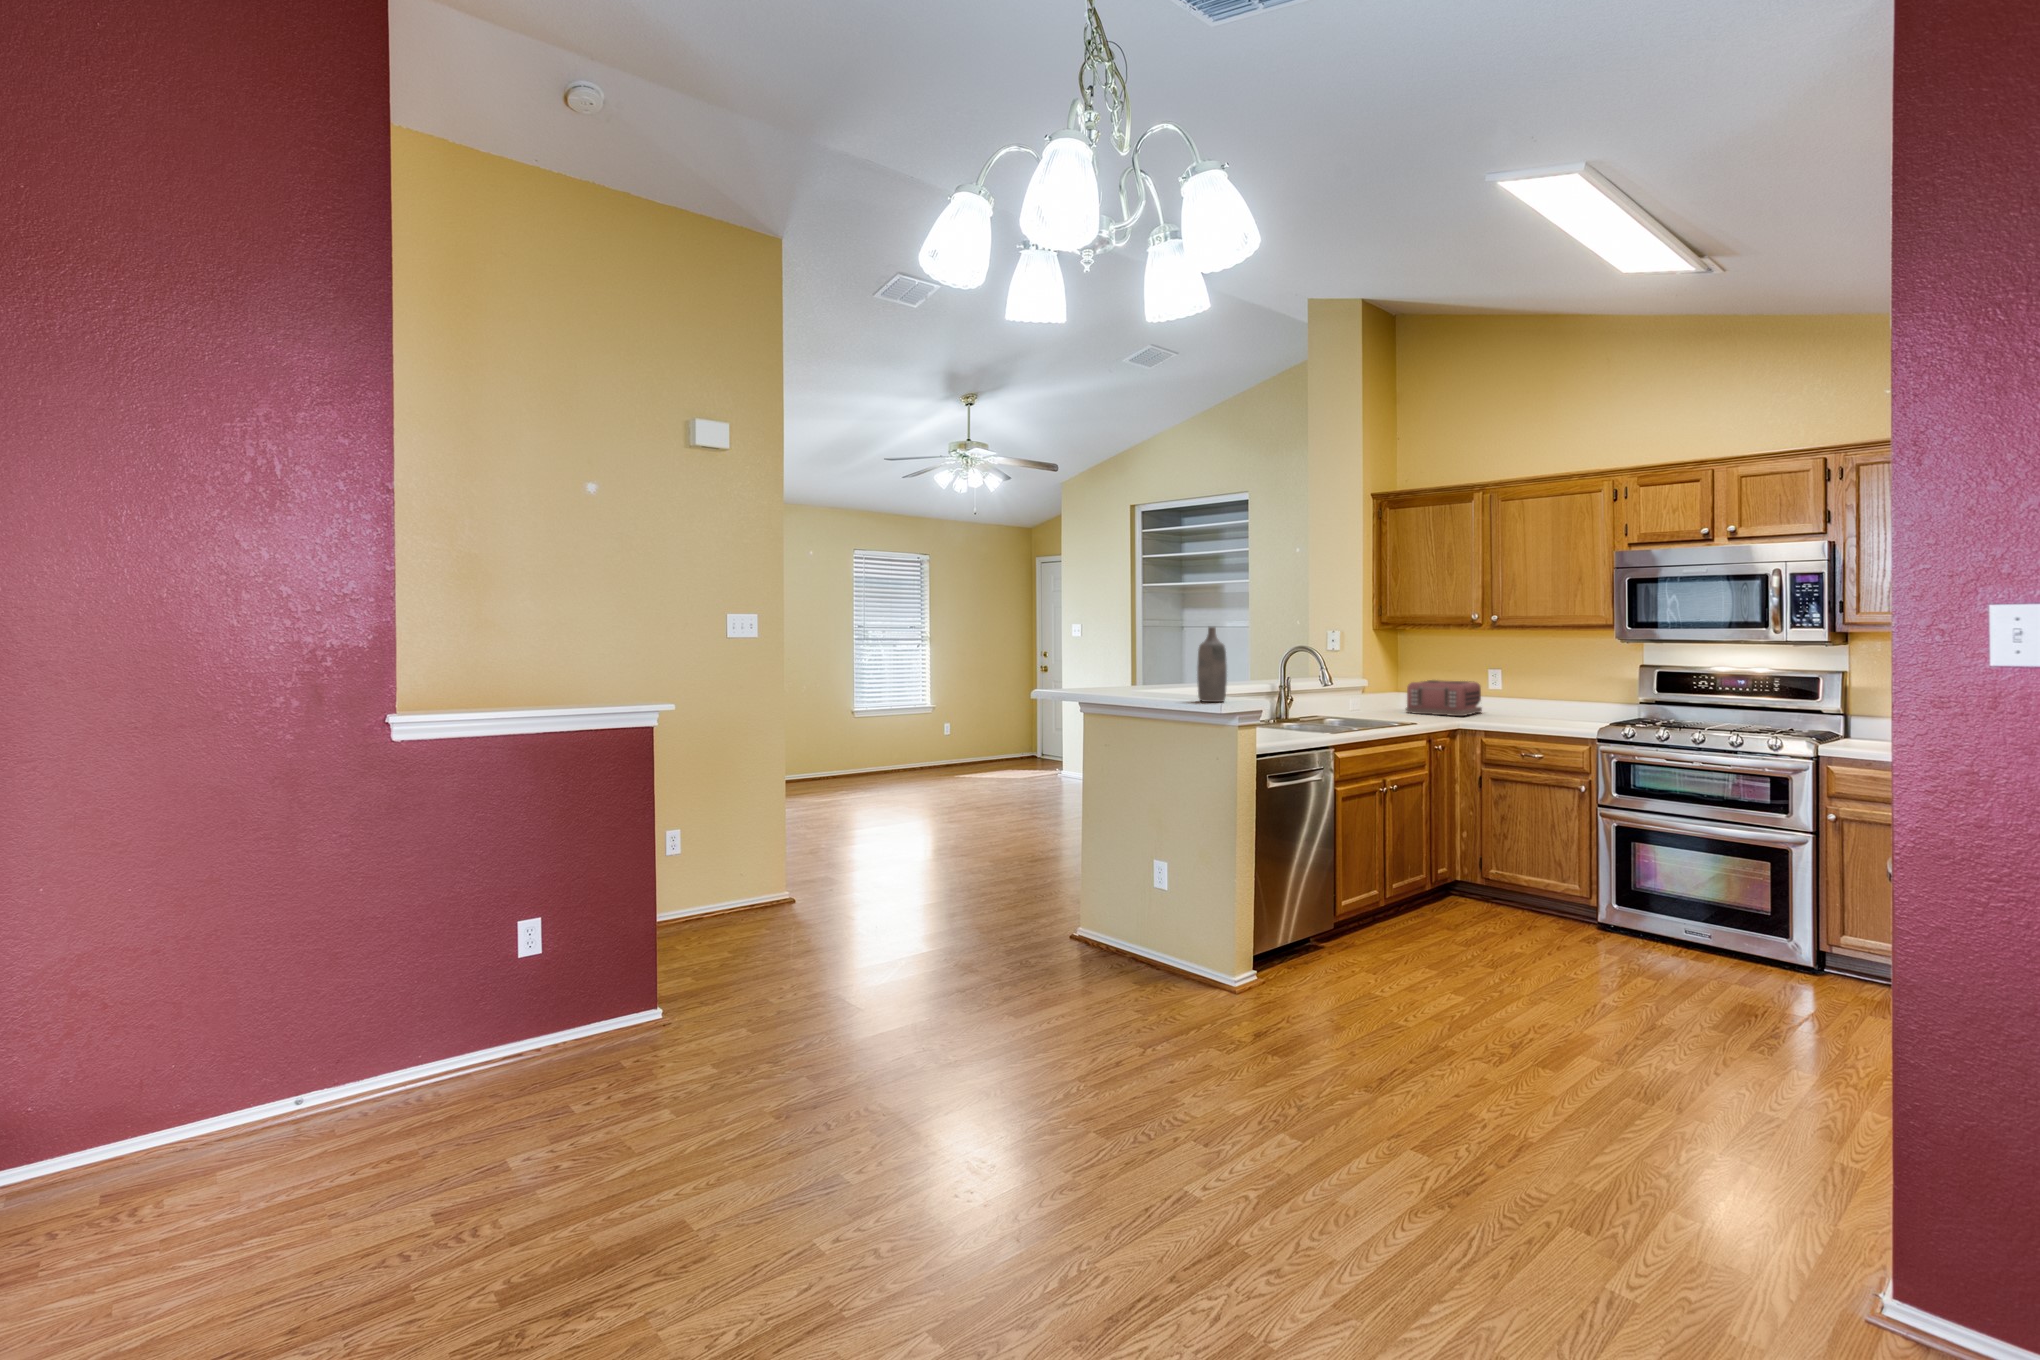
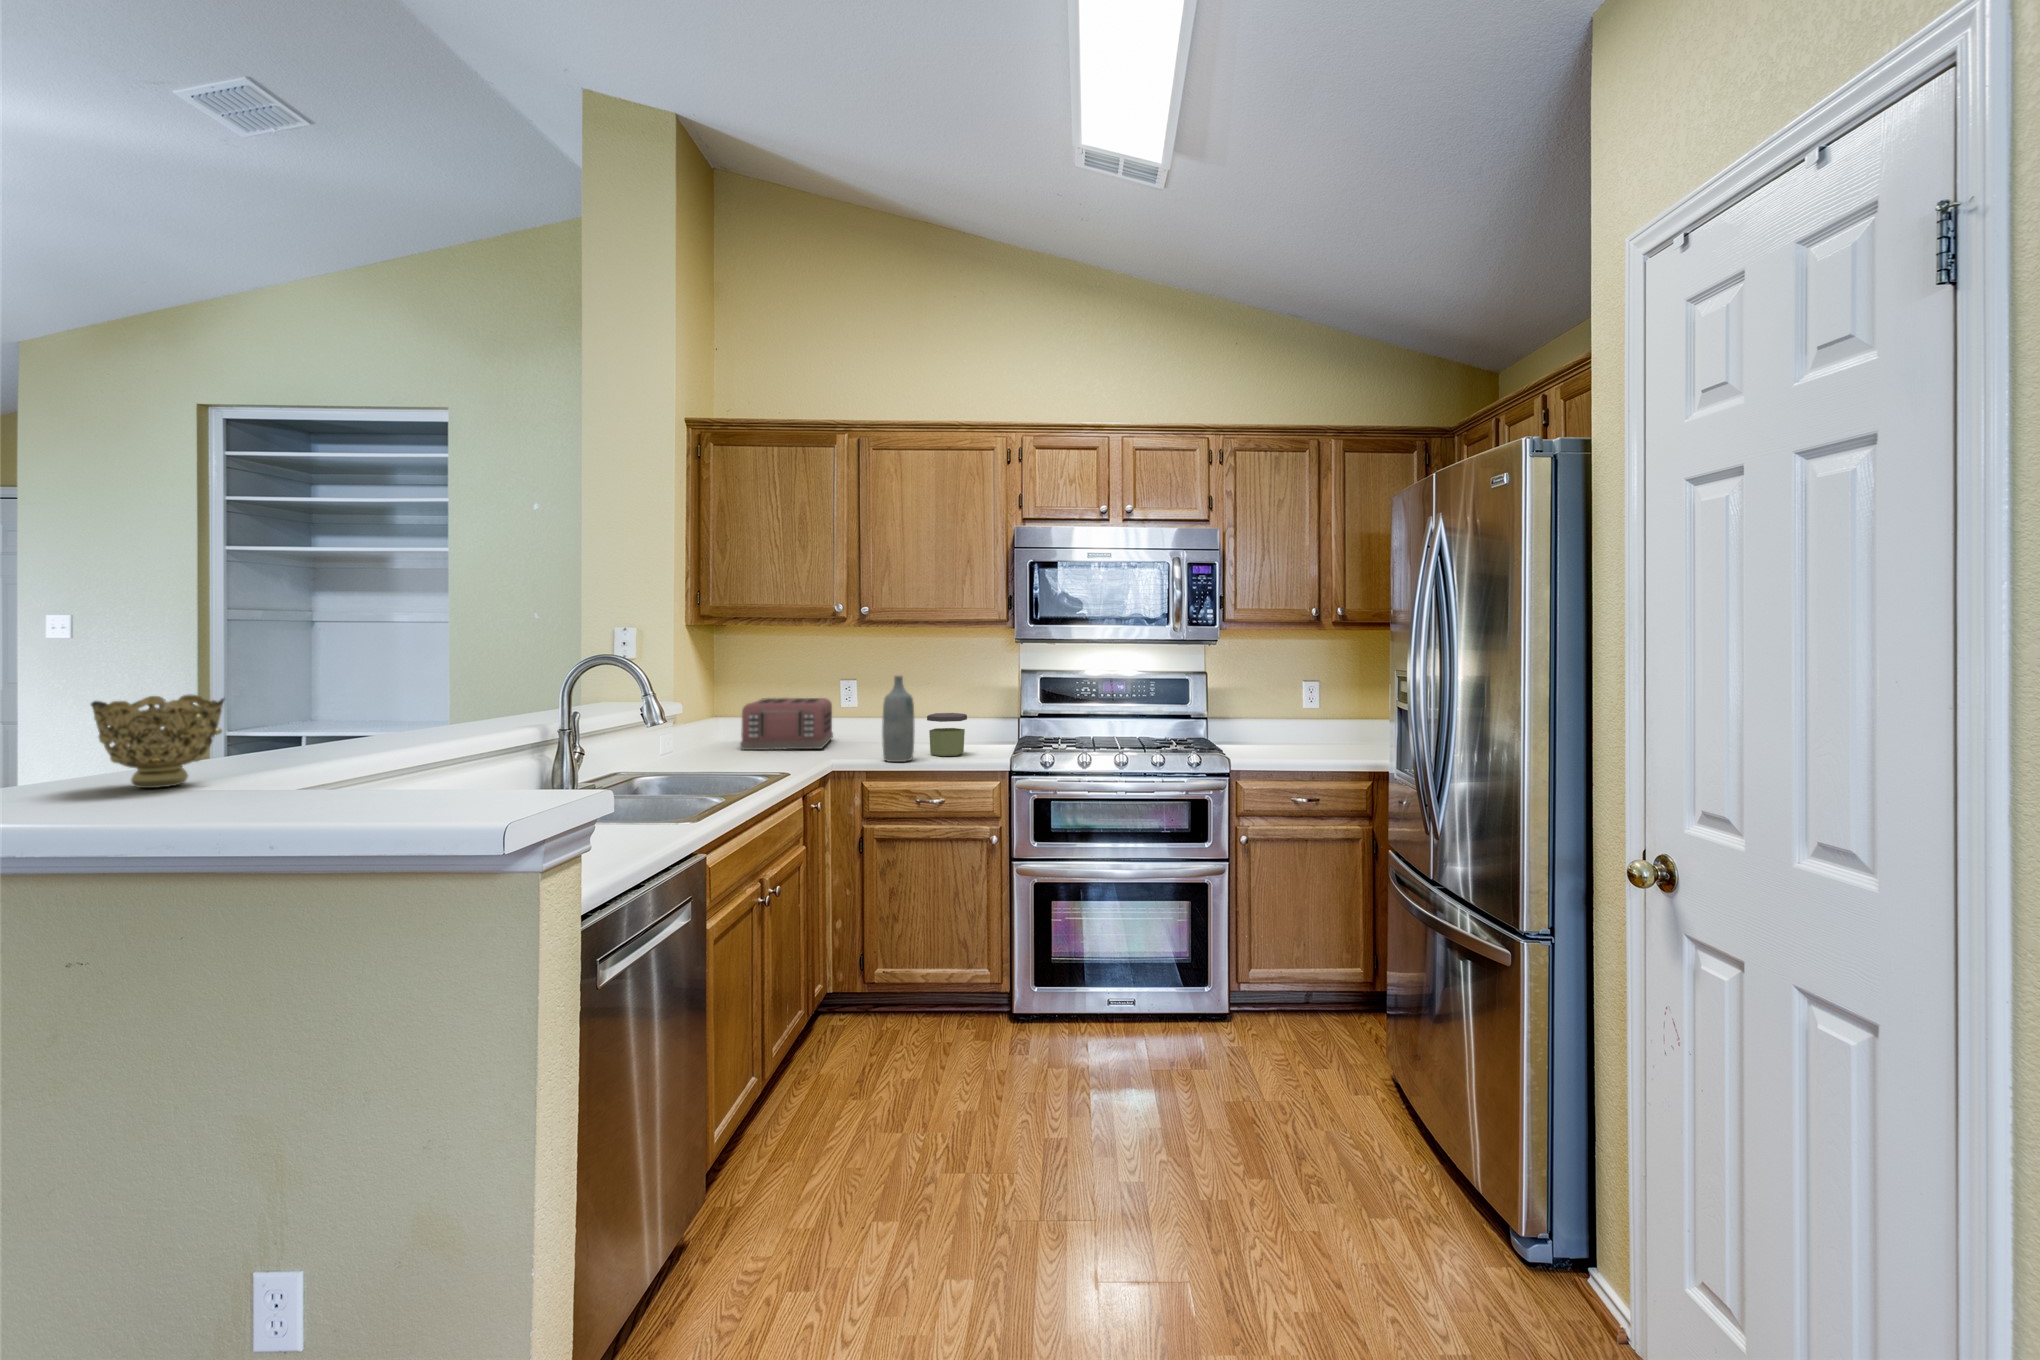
bottle: present [1197,627,1227,702] -> present [882,676,915,762]
decorative bowl: none [1122,661,1155,693] -> present [91,695,225,788]
jar: none [1540,695,1575,728] -> present [927,713,967,756]

